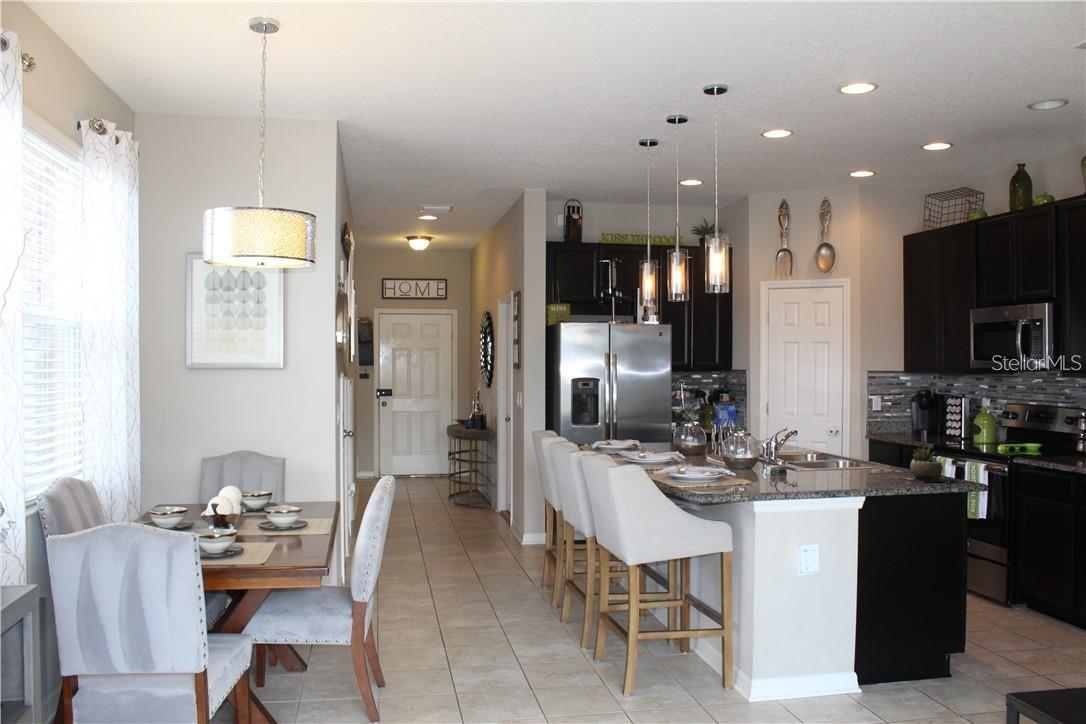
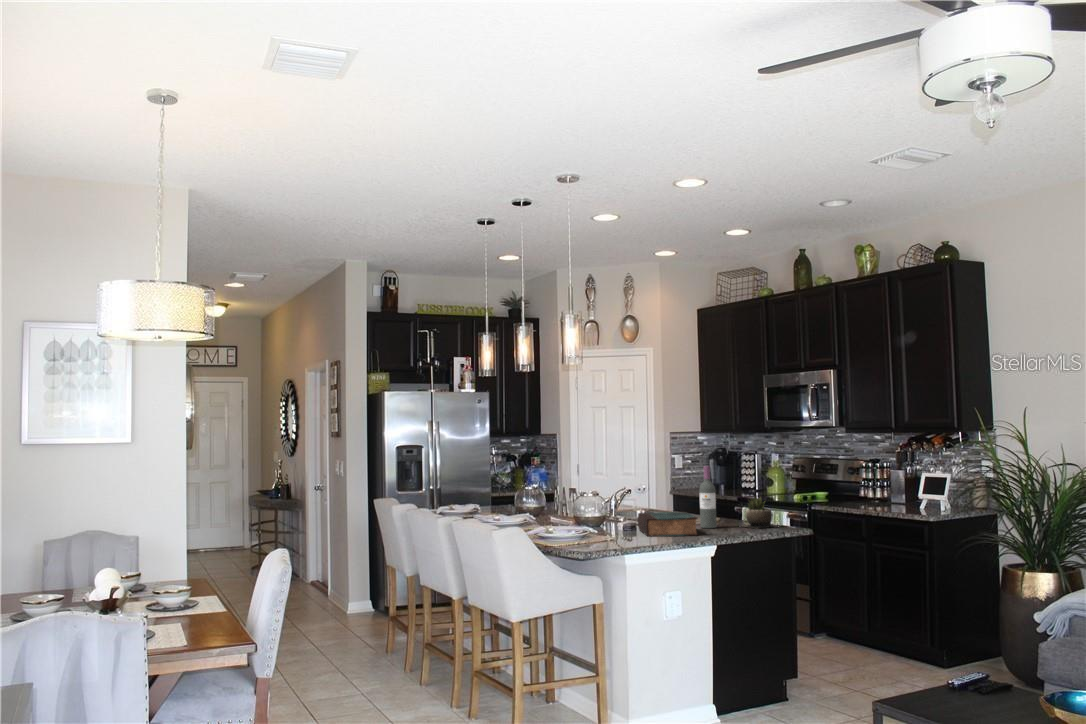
wine bottle: none [856,410,874,479] -> present [699,466,717,528]
book: none [781,458,843,487] -> present [638,512,698,537]

